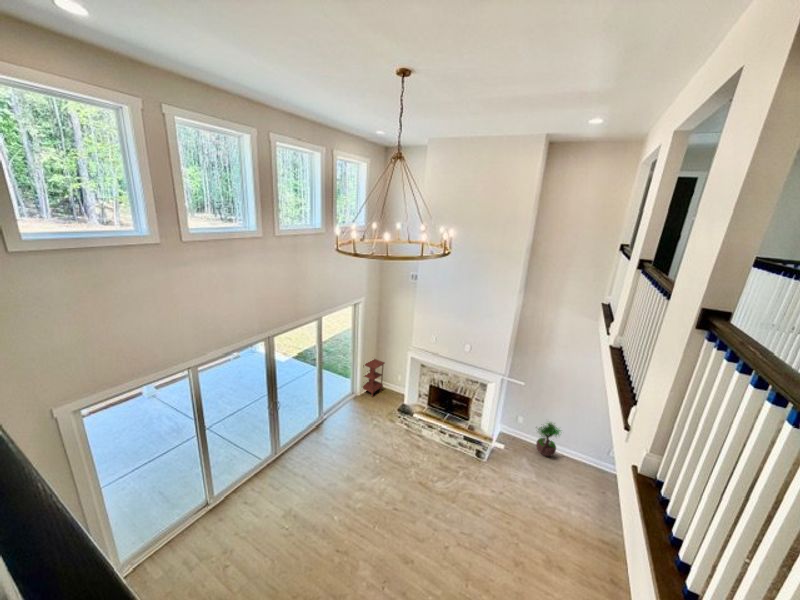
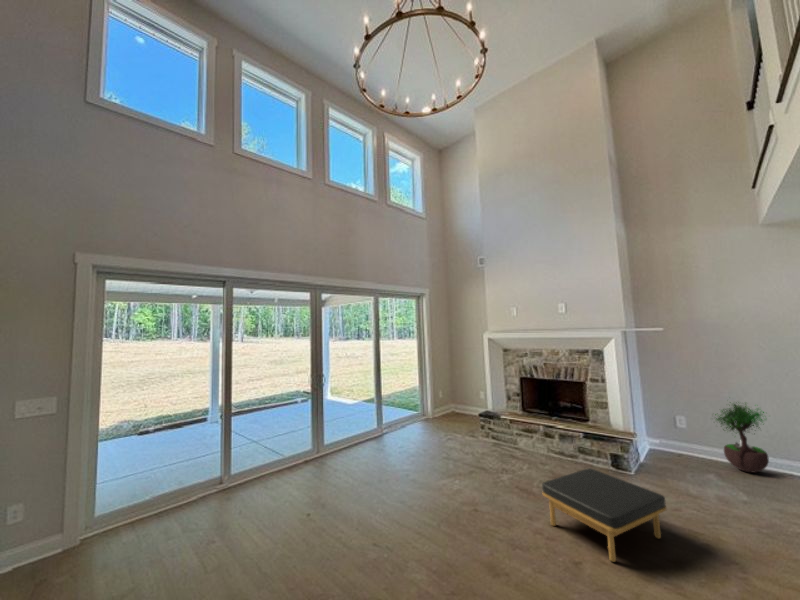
side table: present [363,359,385,397] -> none [430,374,463,421]
ottoman: none [437,477,499,545] -> present [542,468,666,562]

